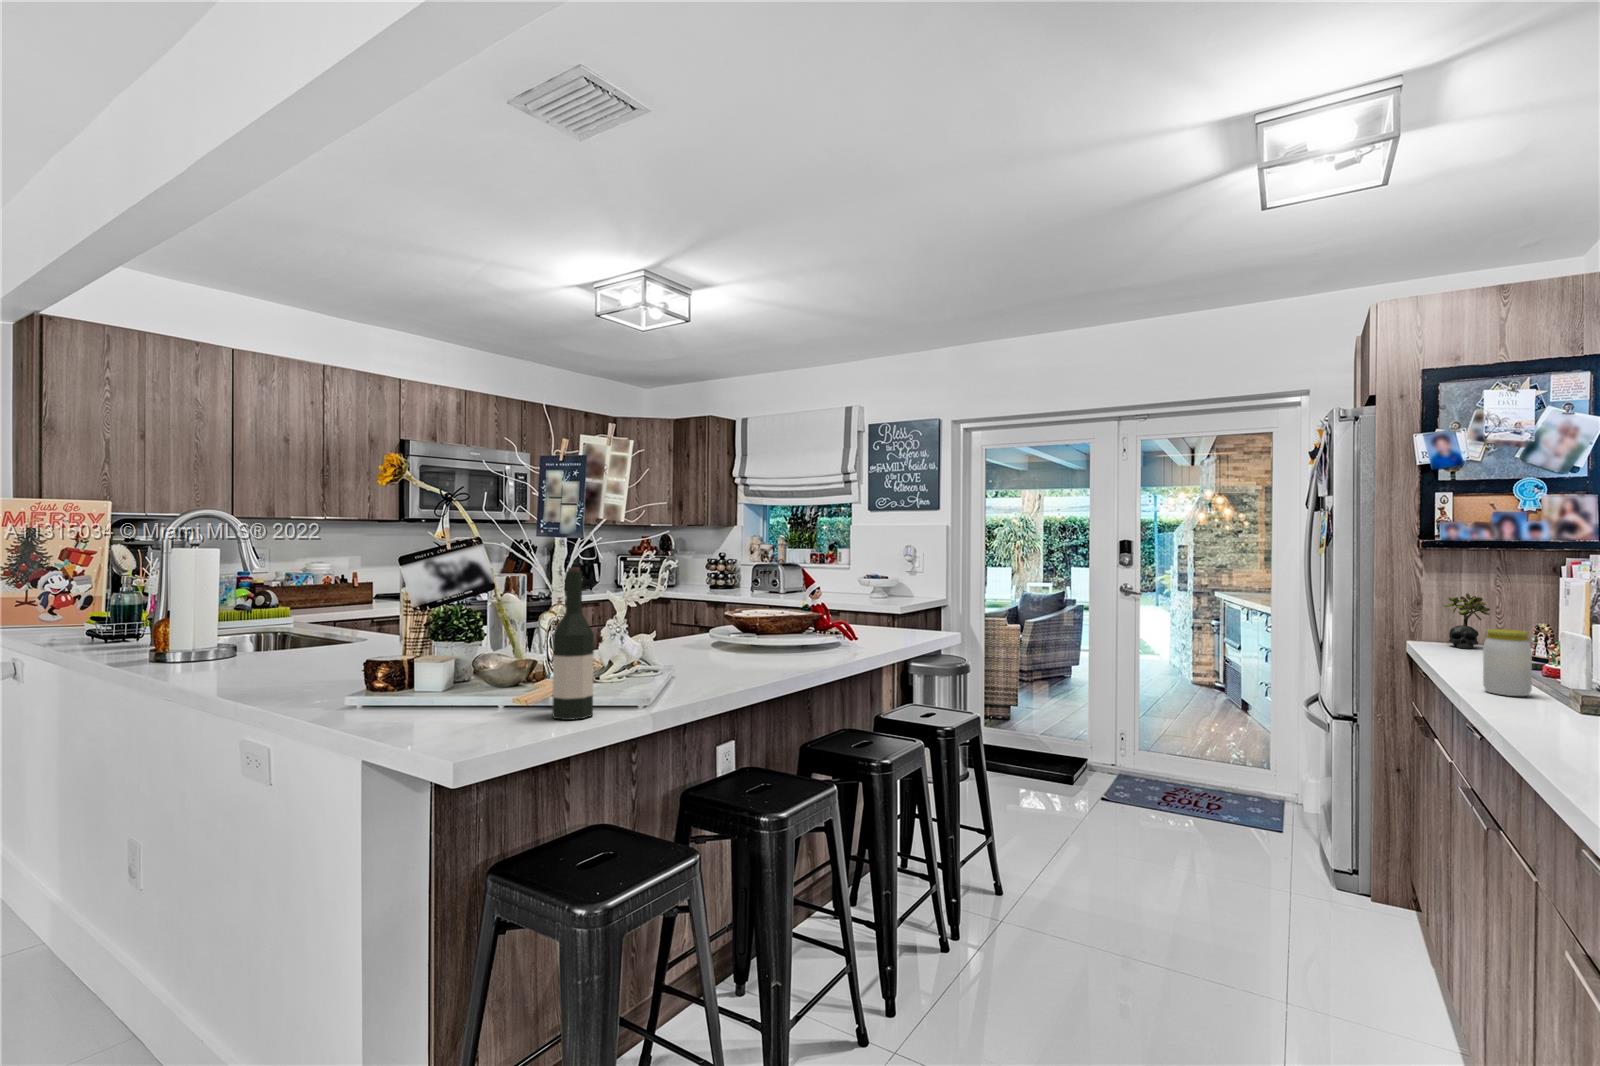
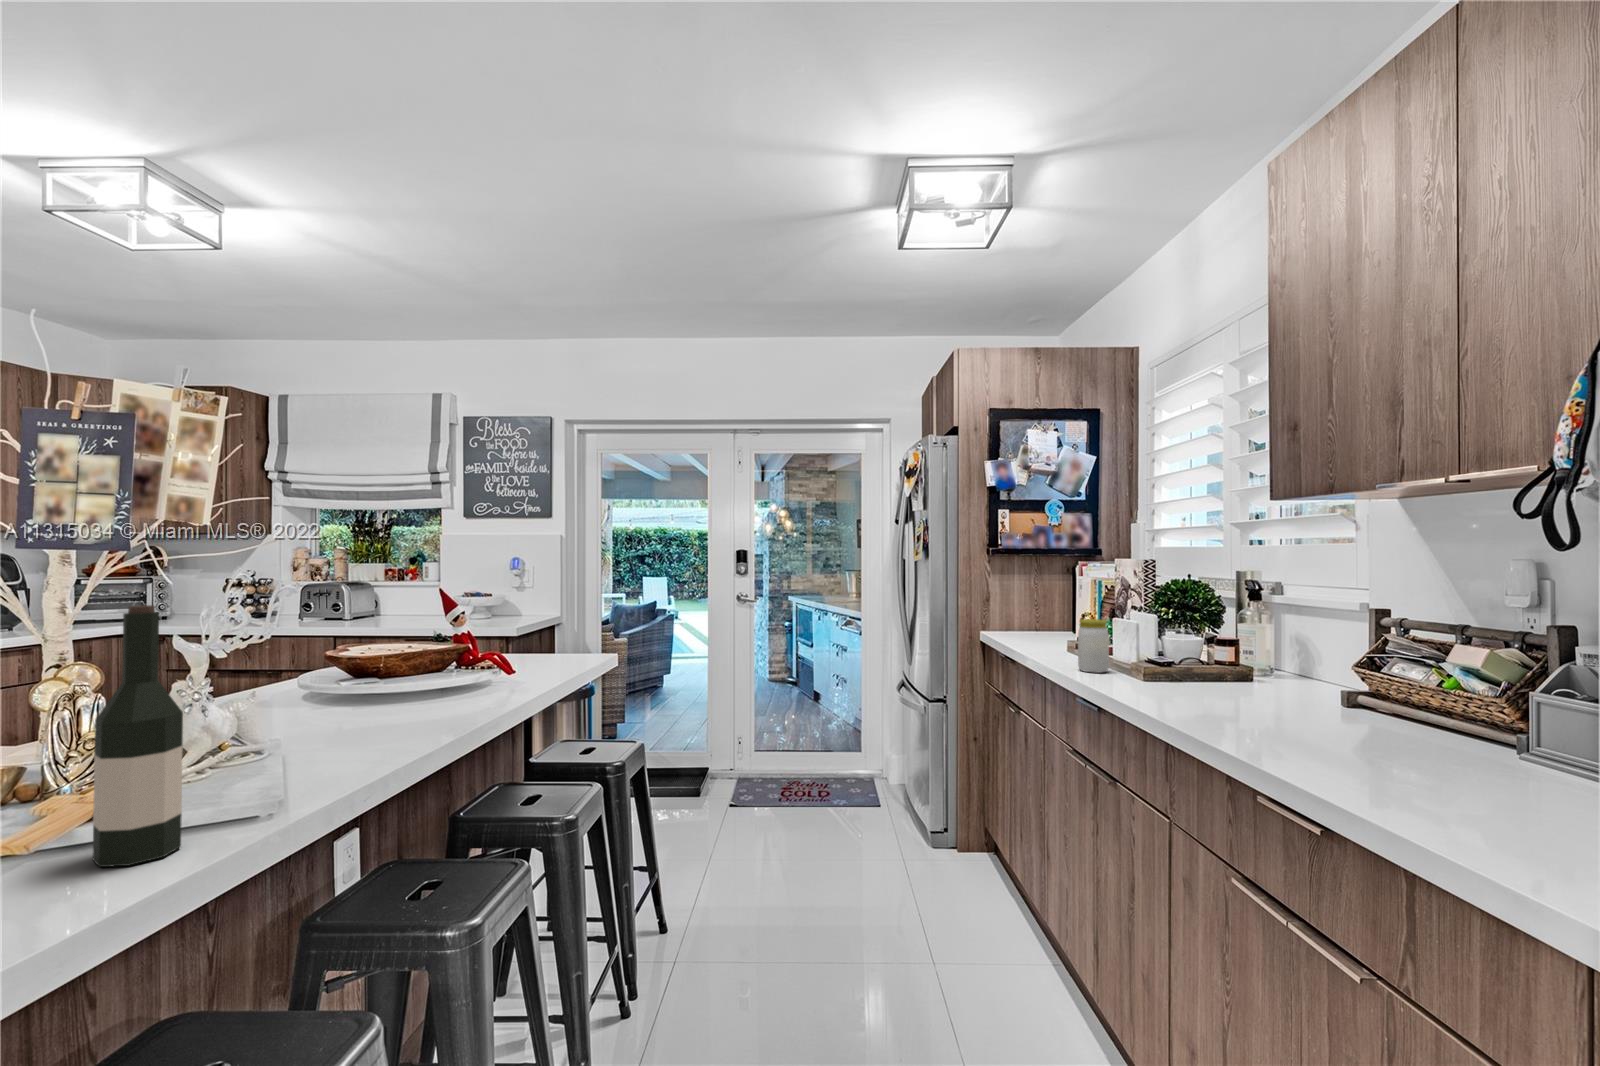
succulent plant: present [1443,593,1490,649] -> none [1007,590,1039,634]

